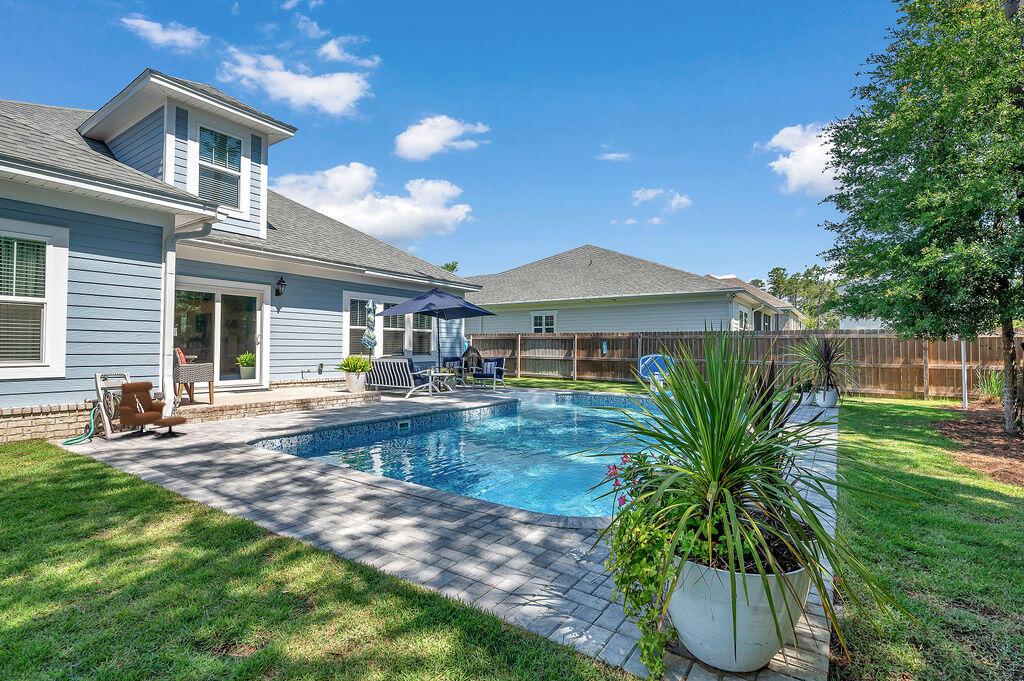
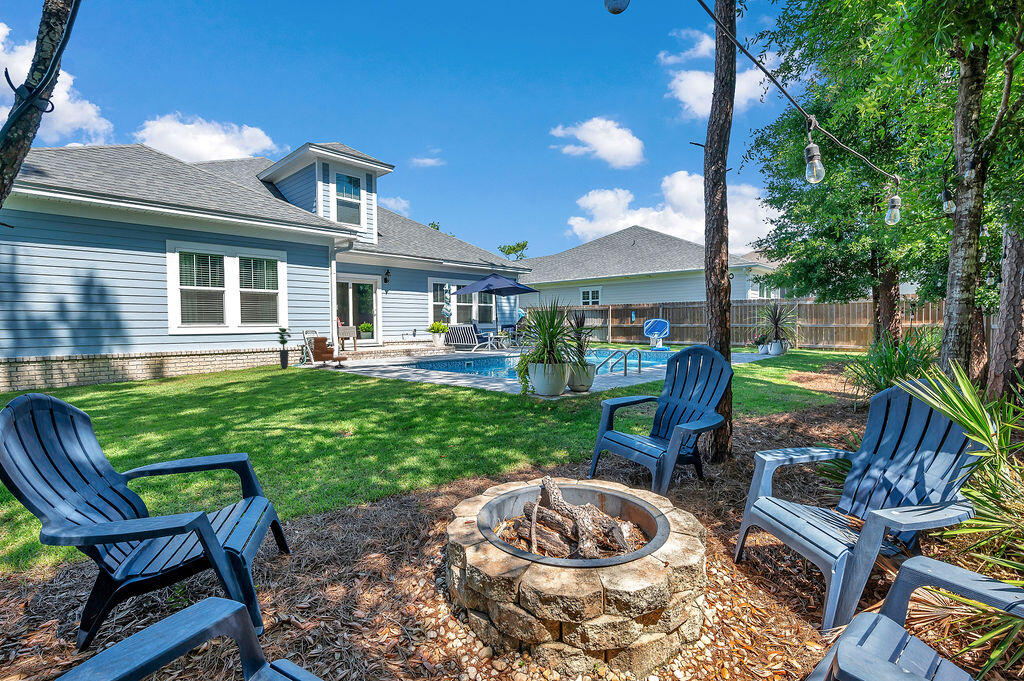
potted plant: none [29,367,75,443] -> present [276,328,291,369]

